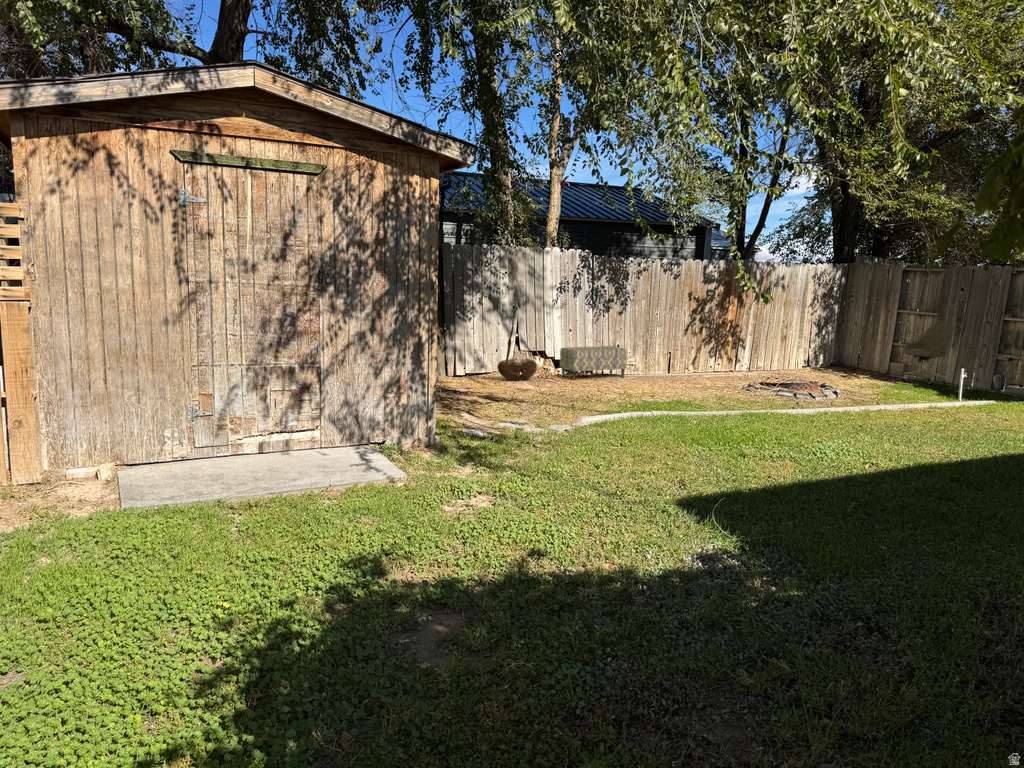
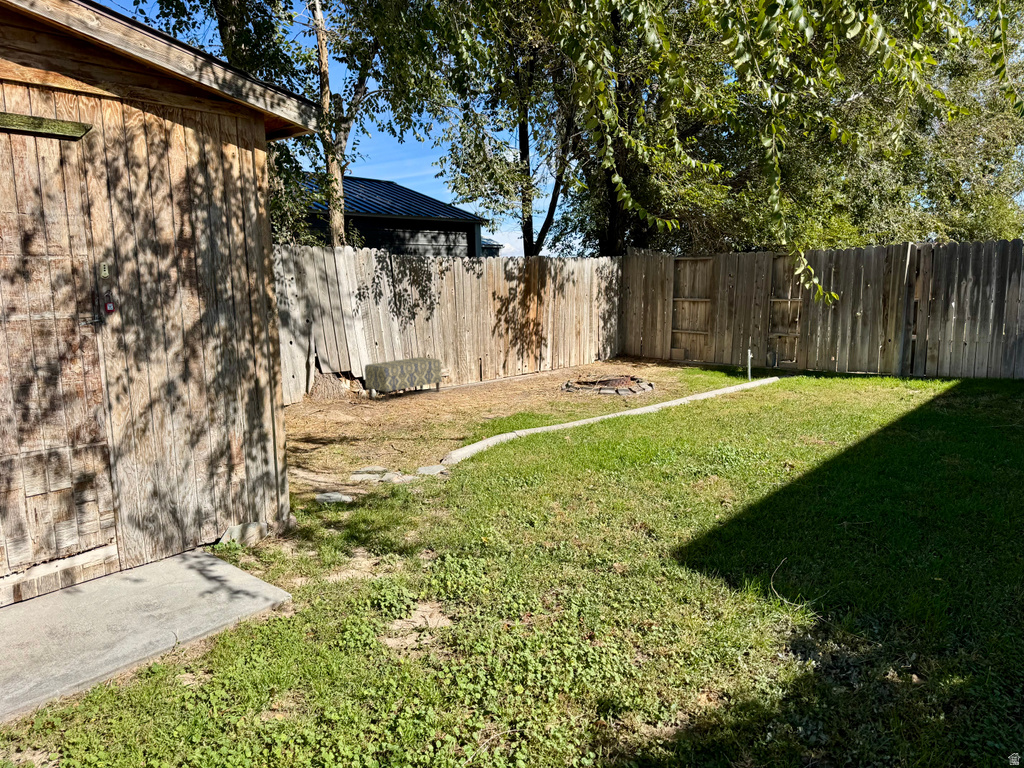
chair: present [903,324,953,385] -> none [695,310,736,370]
basket: present [497,359,537,381] -> none [293,382,342,410]

